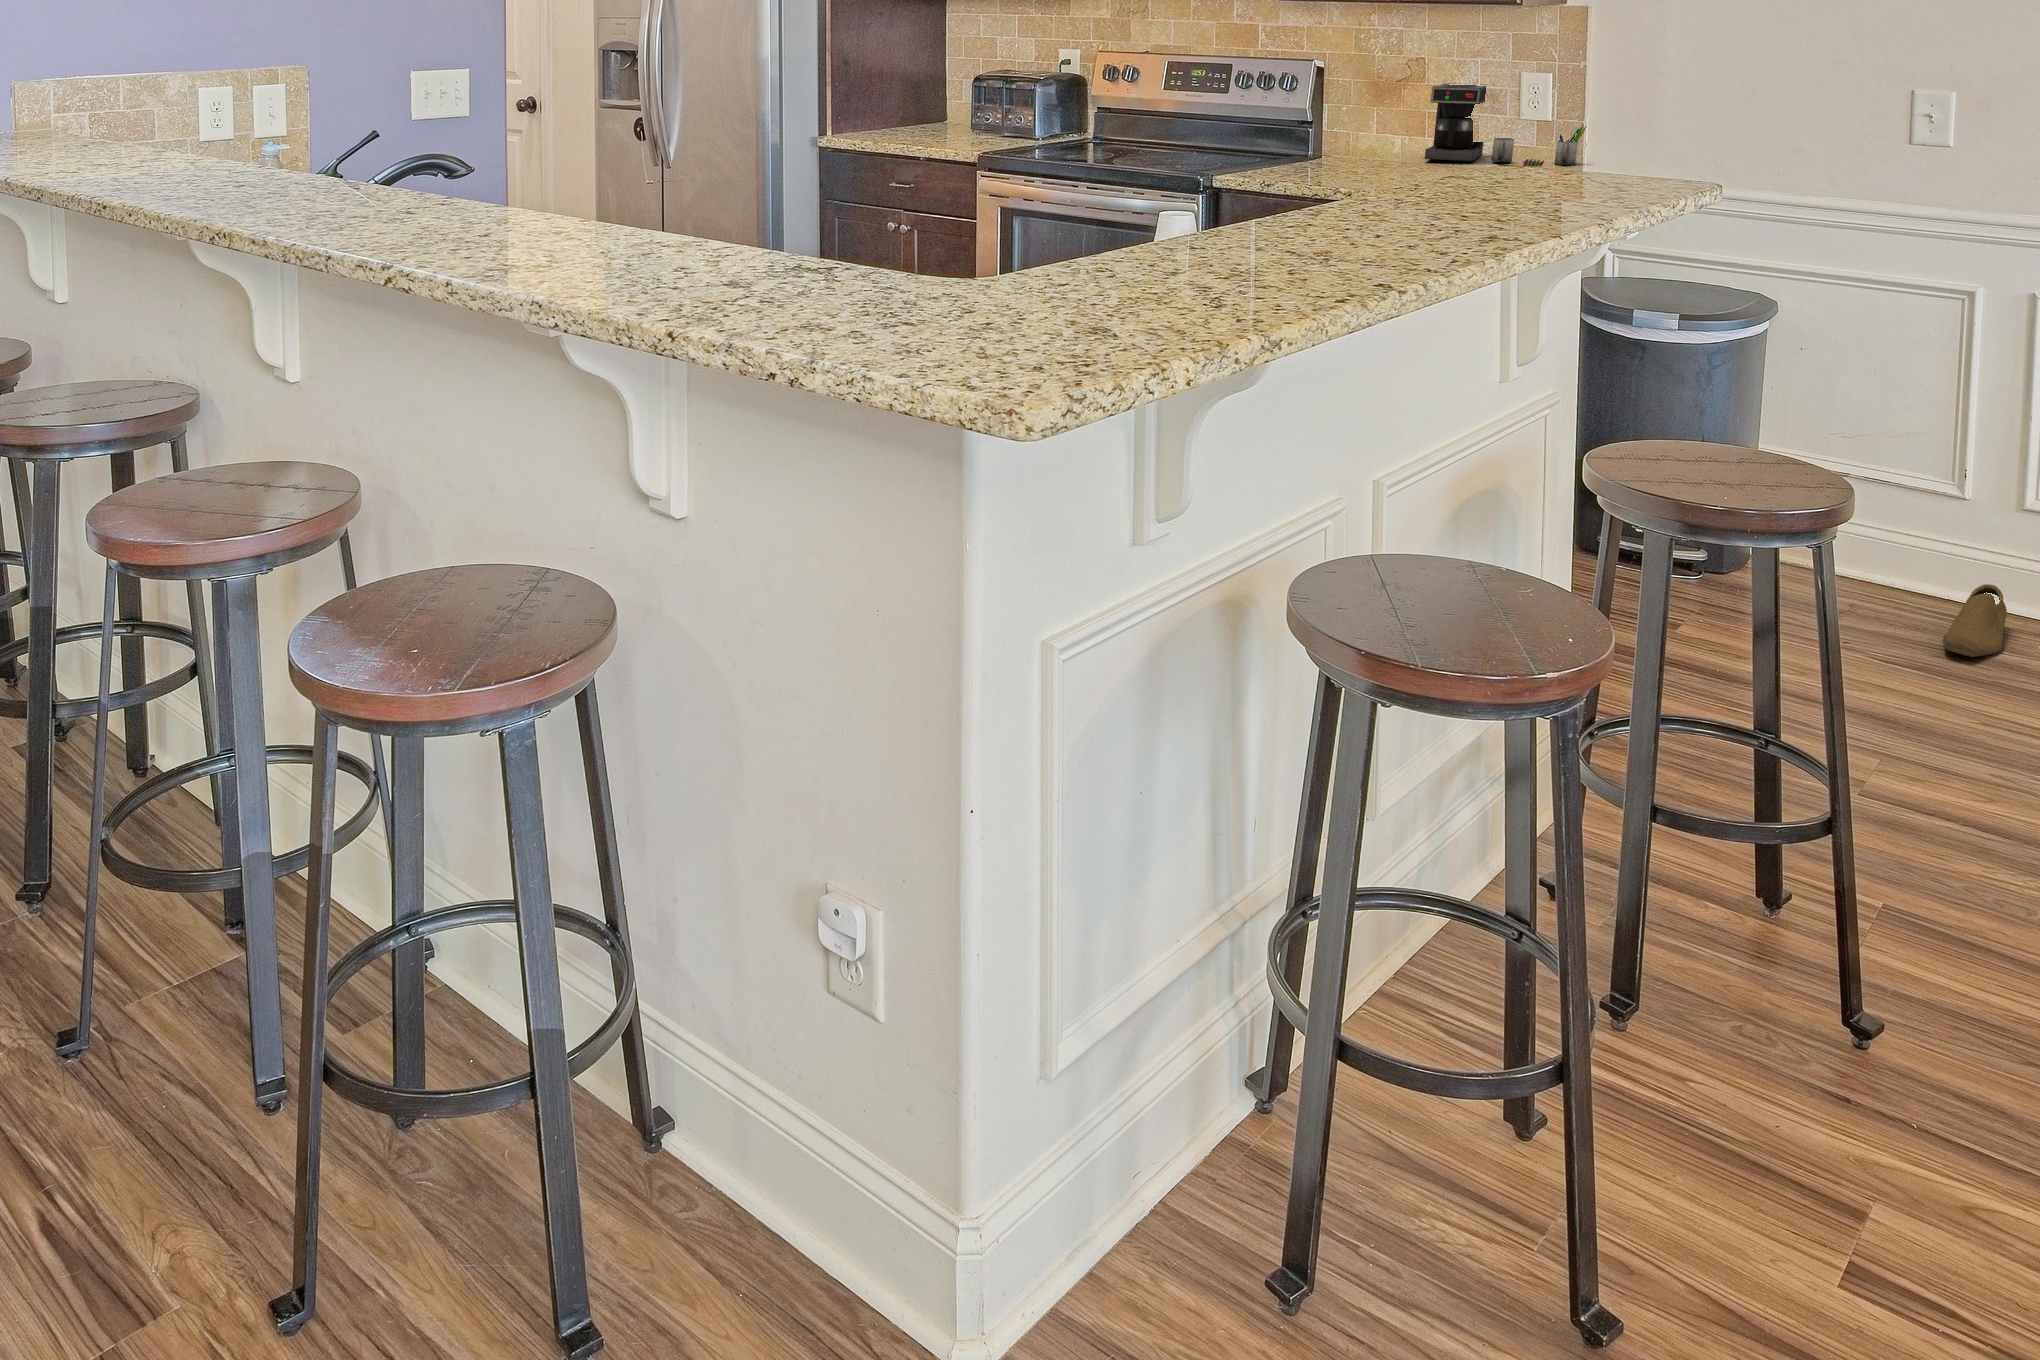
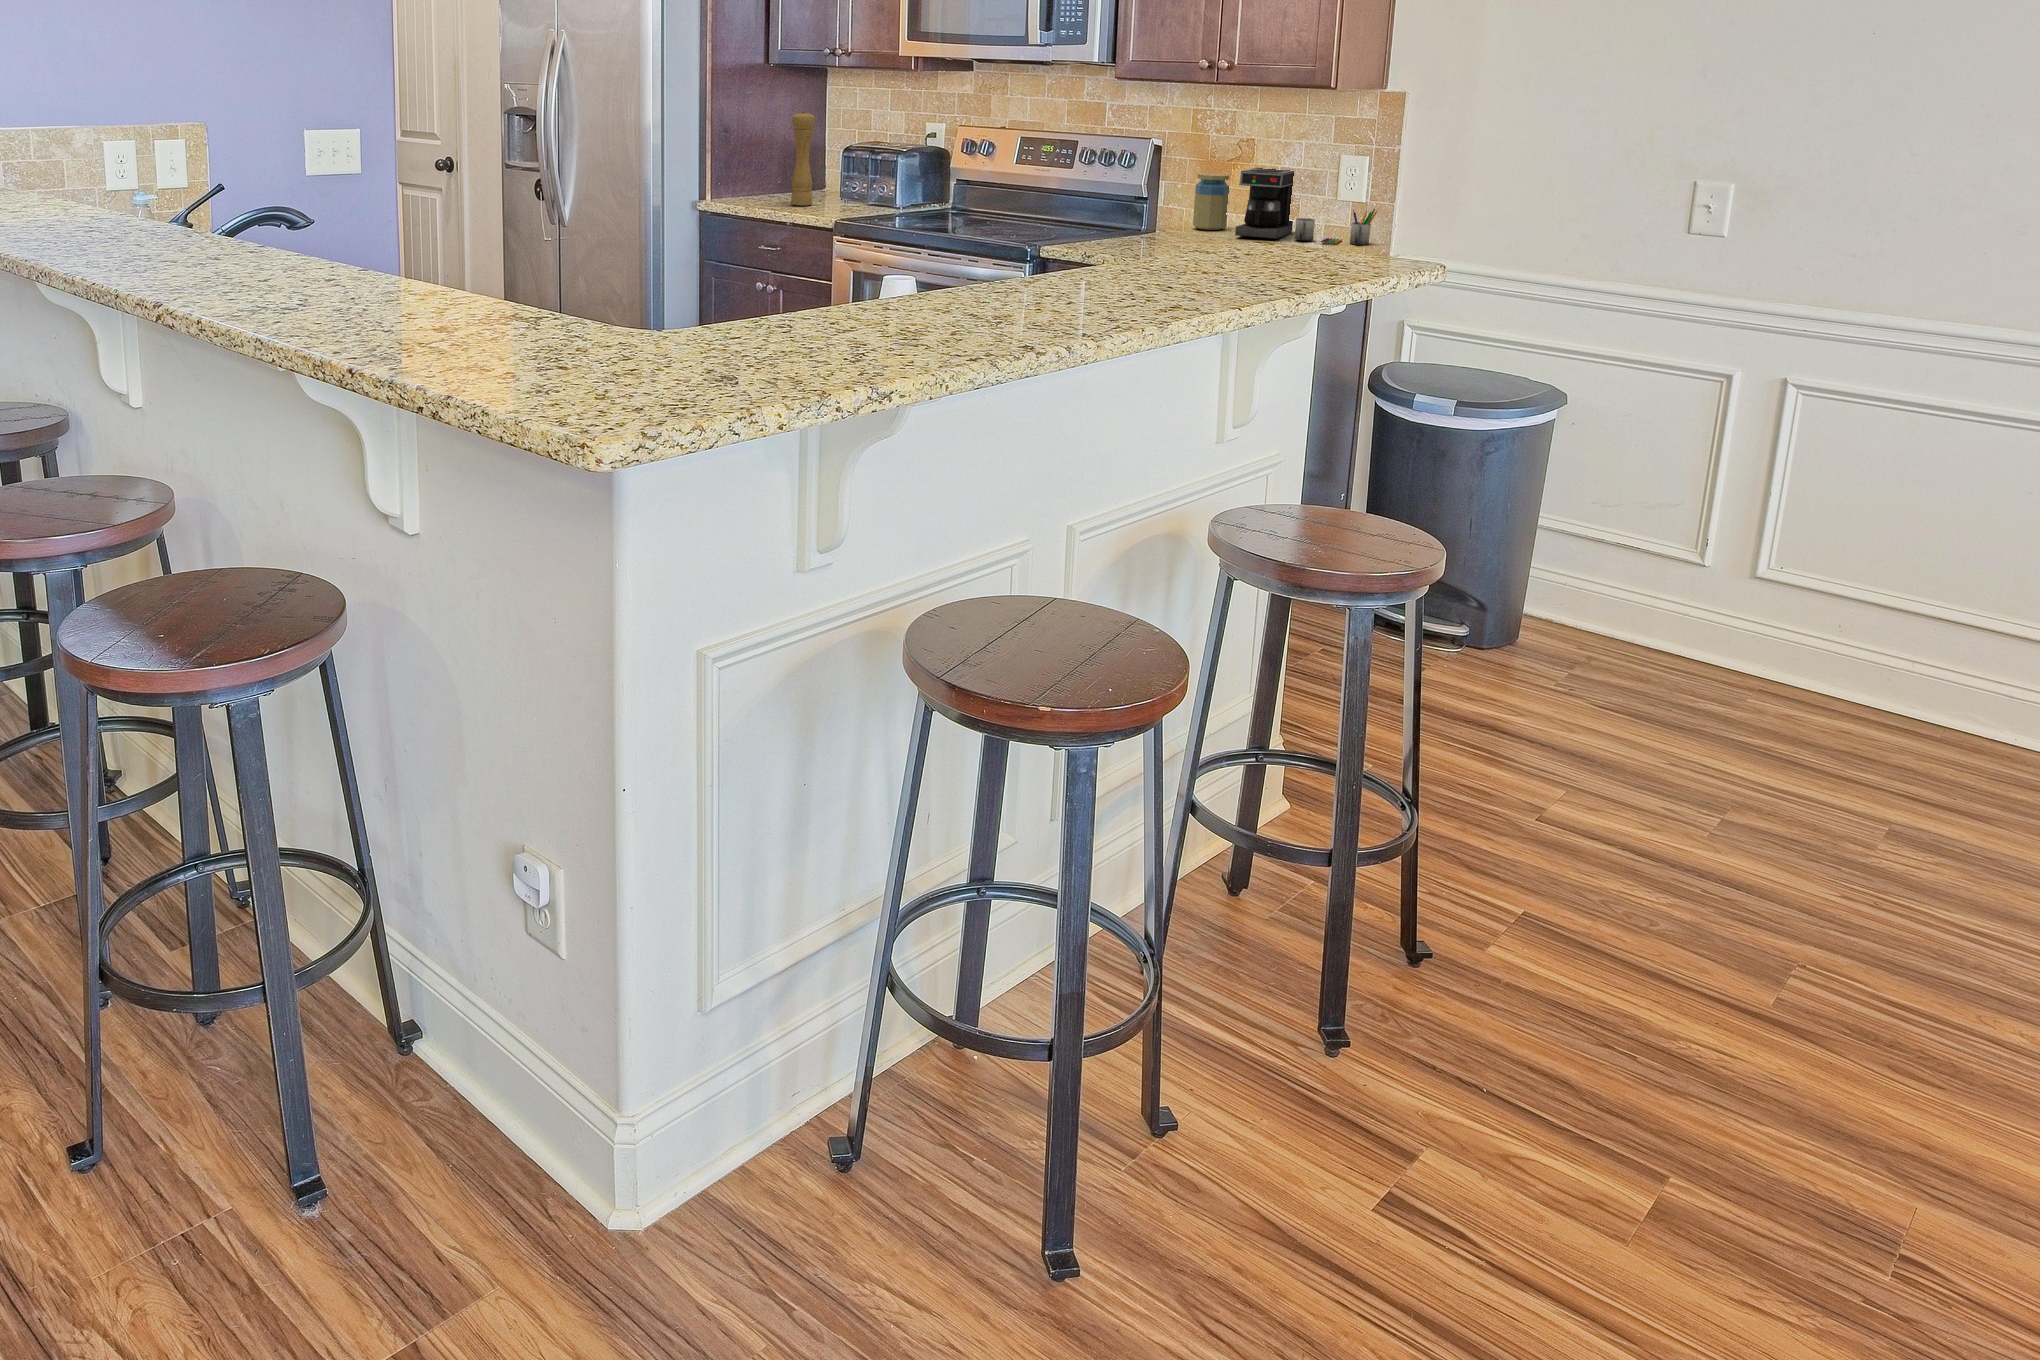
pepper mill: none [911,38,936,143] -> present [791,112,815,206]
jar: none [1370,92,1412,155] -> present [1193,173,1230,230]
shoe: present [1943,584,2007,657] -> none [1681,642,1749,708]

